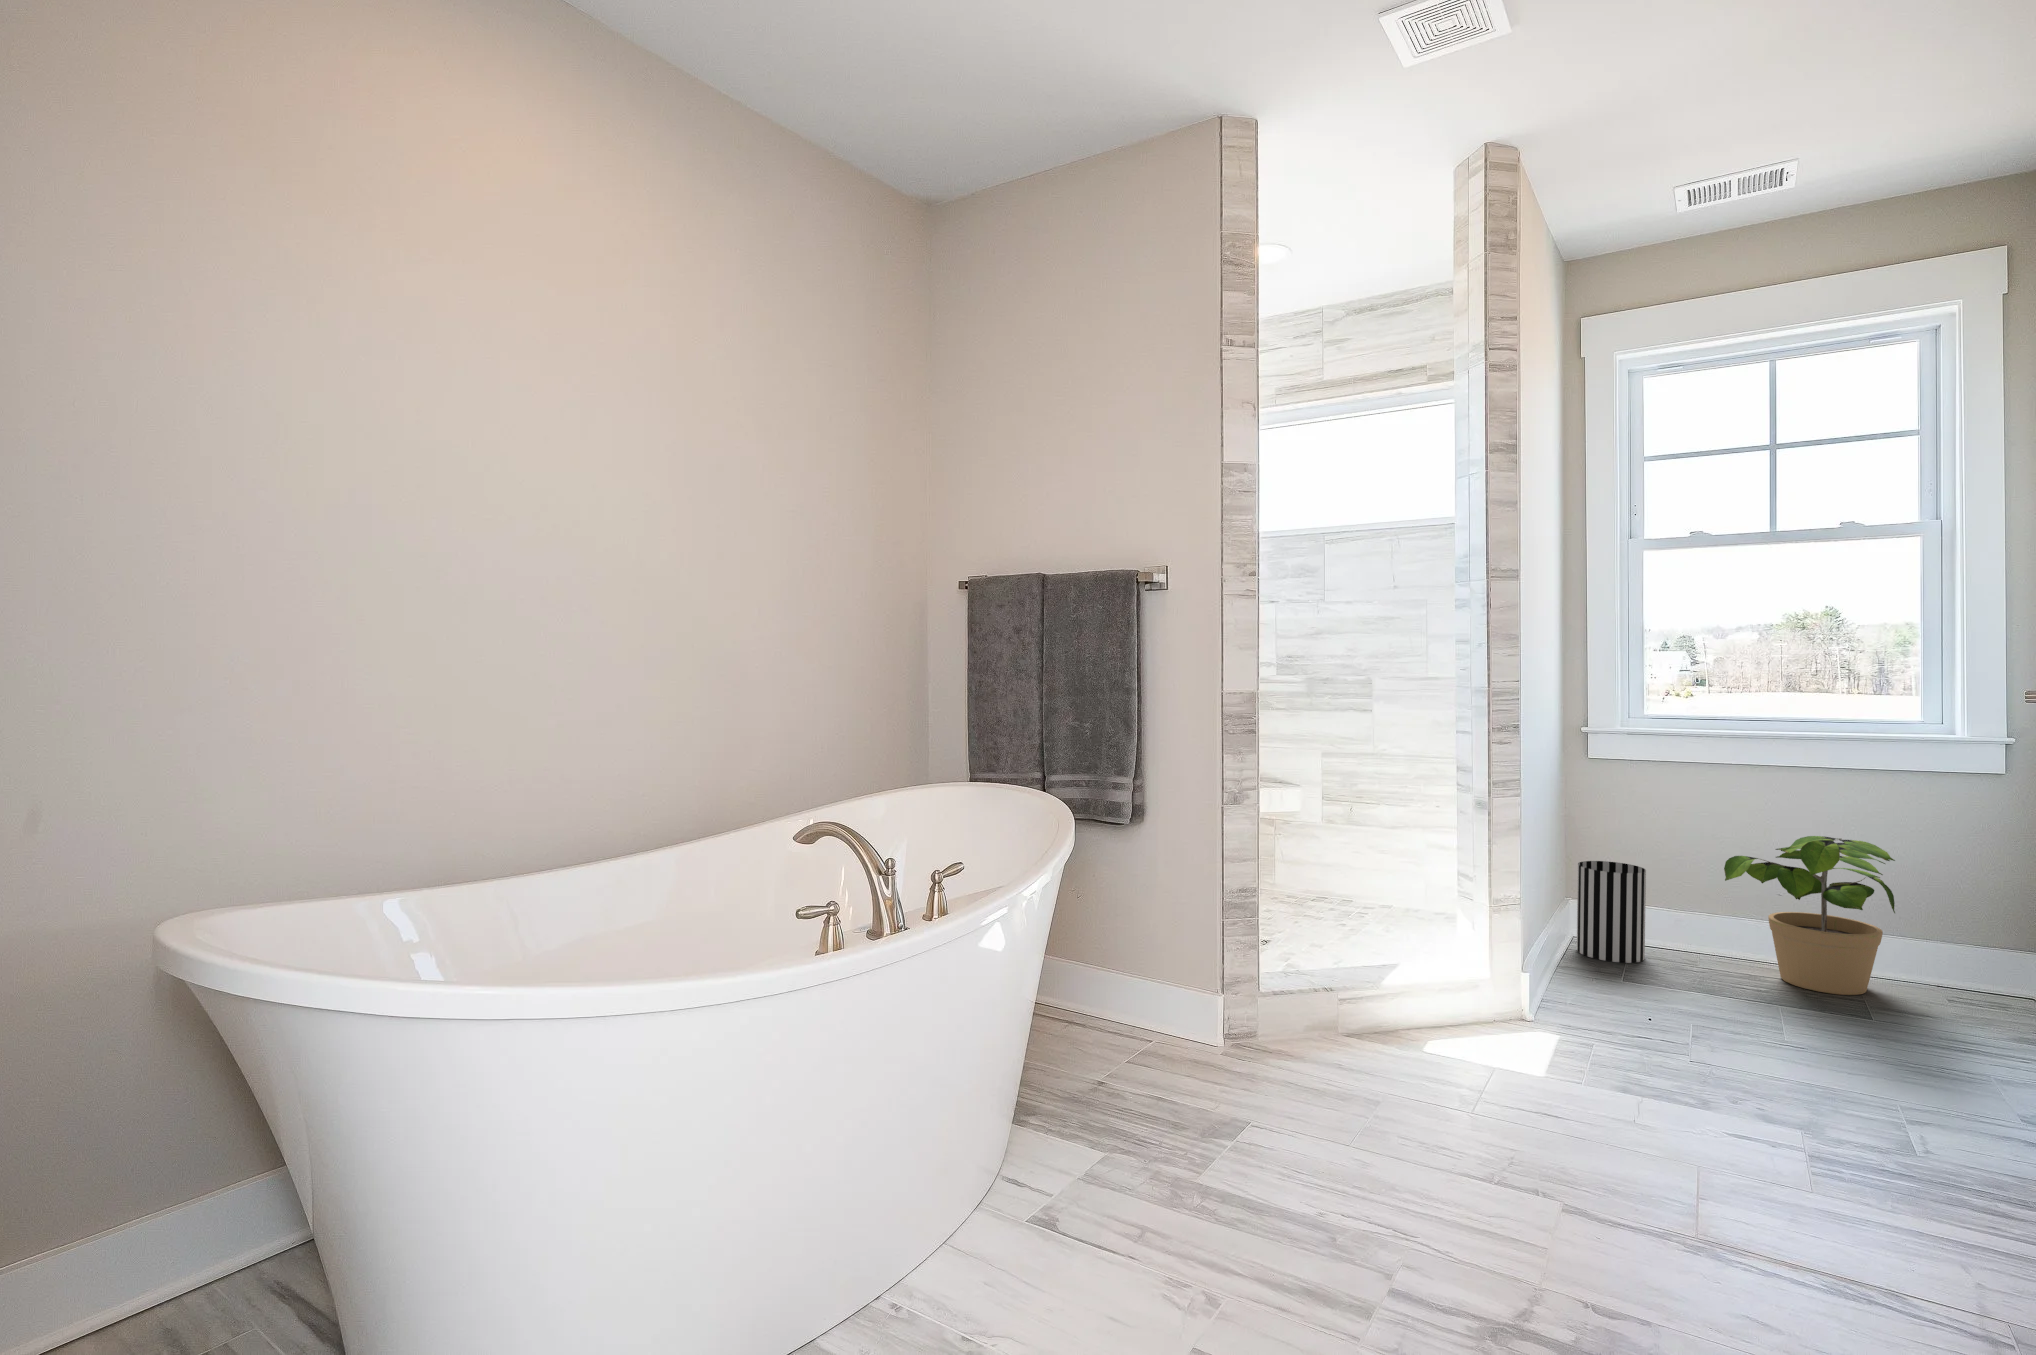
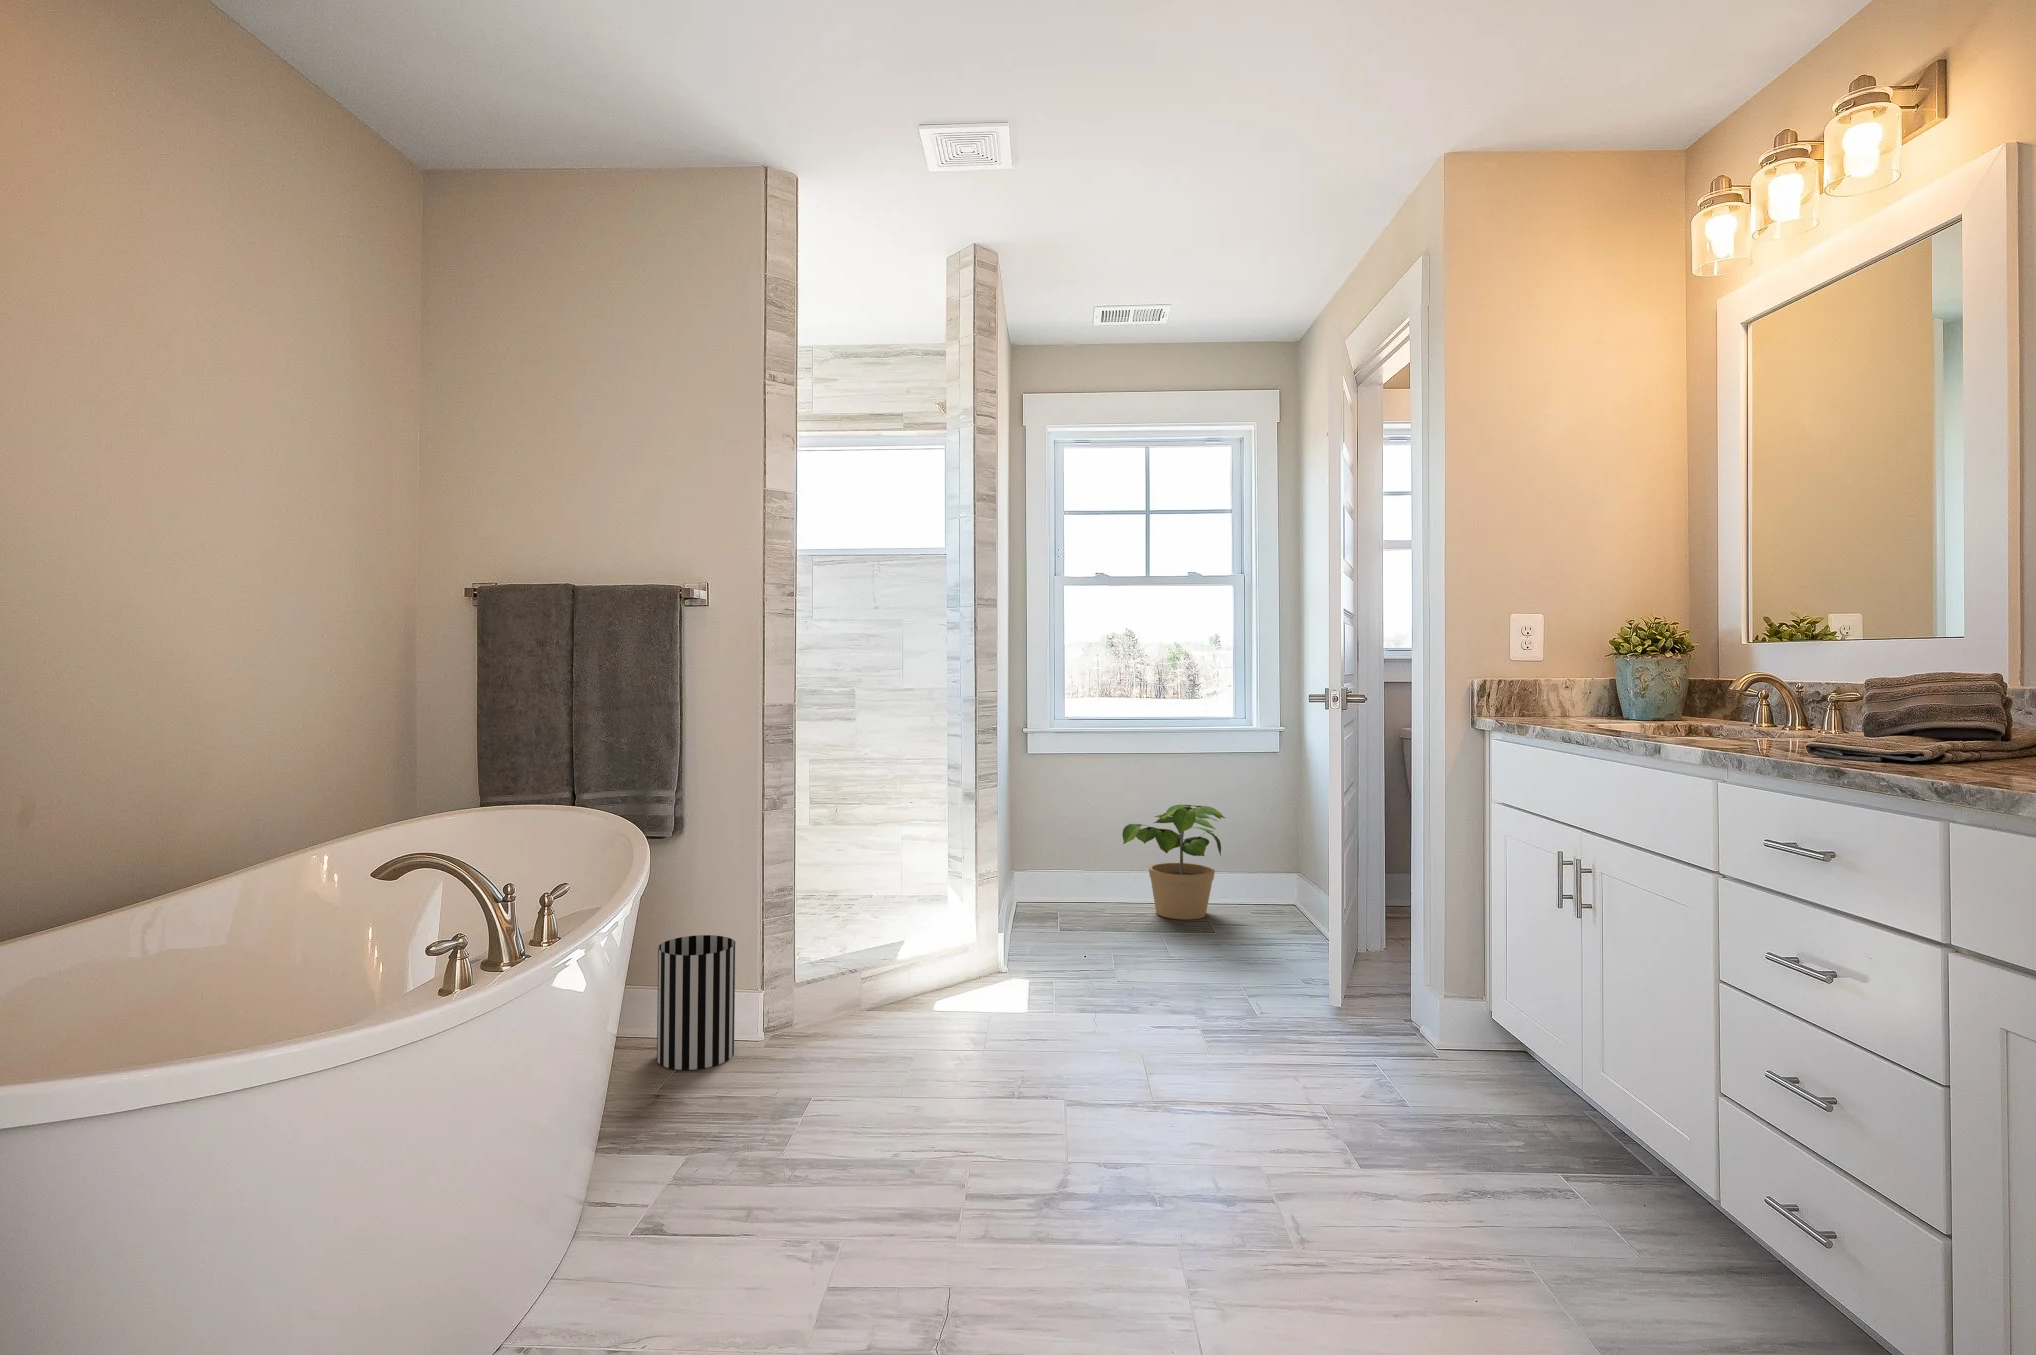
wastebasket: present [1577,861,1646,963] -> present [657,935,736,1070]

